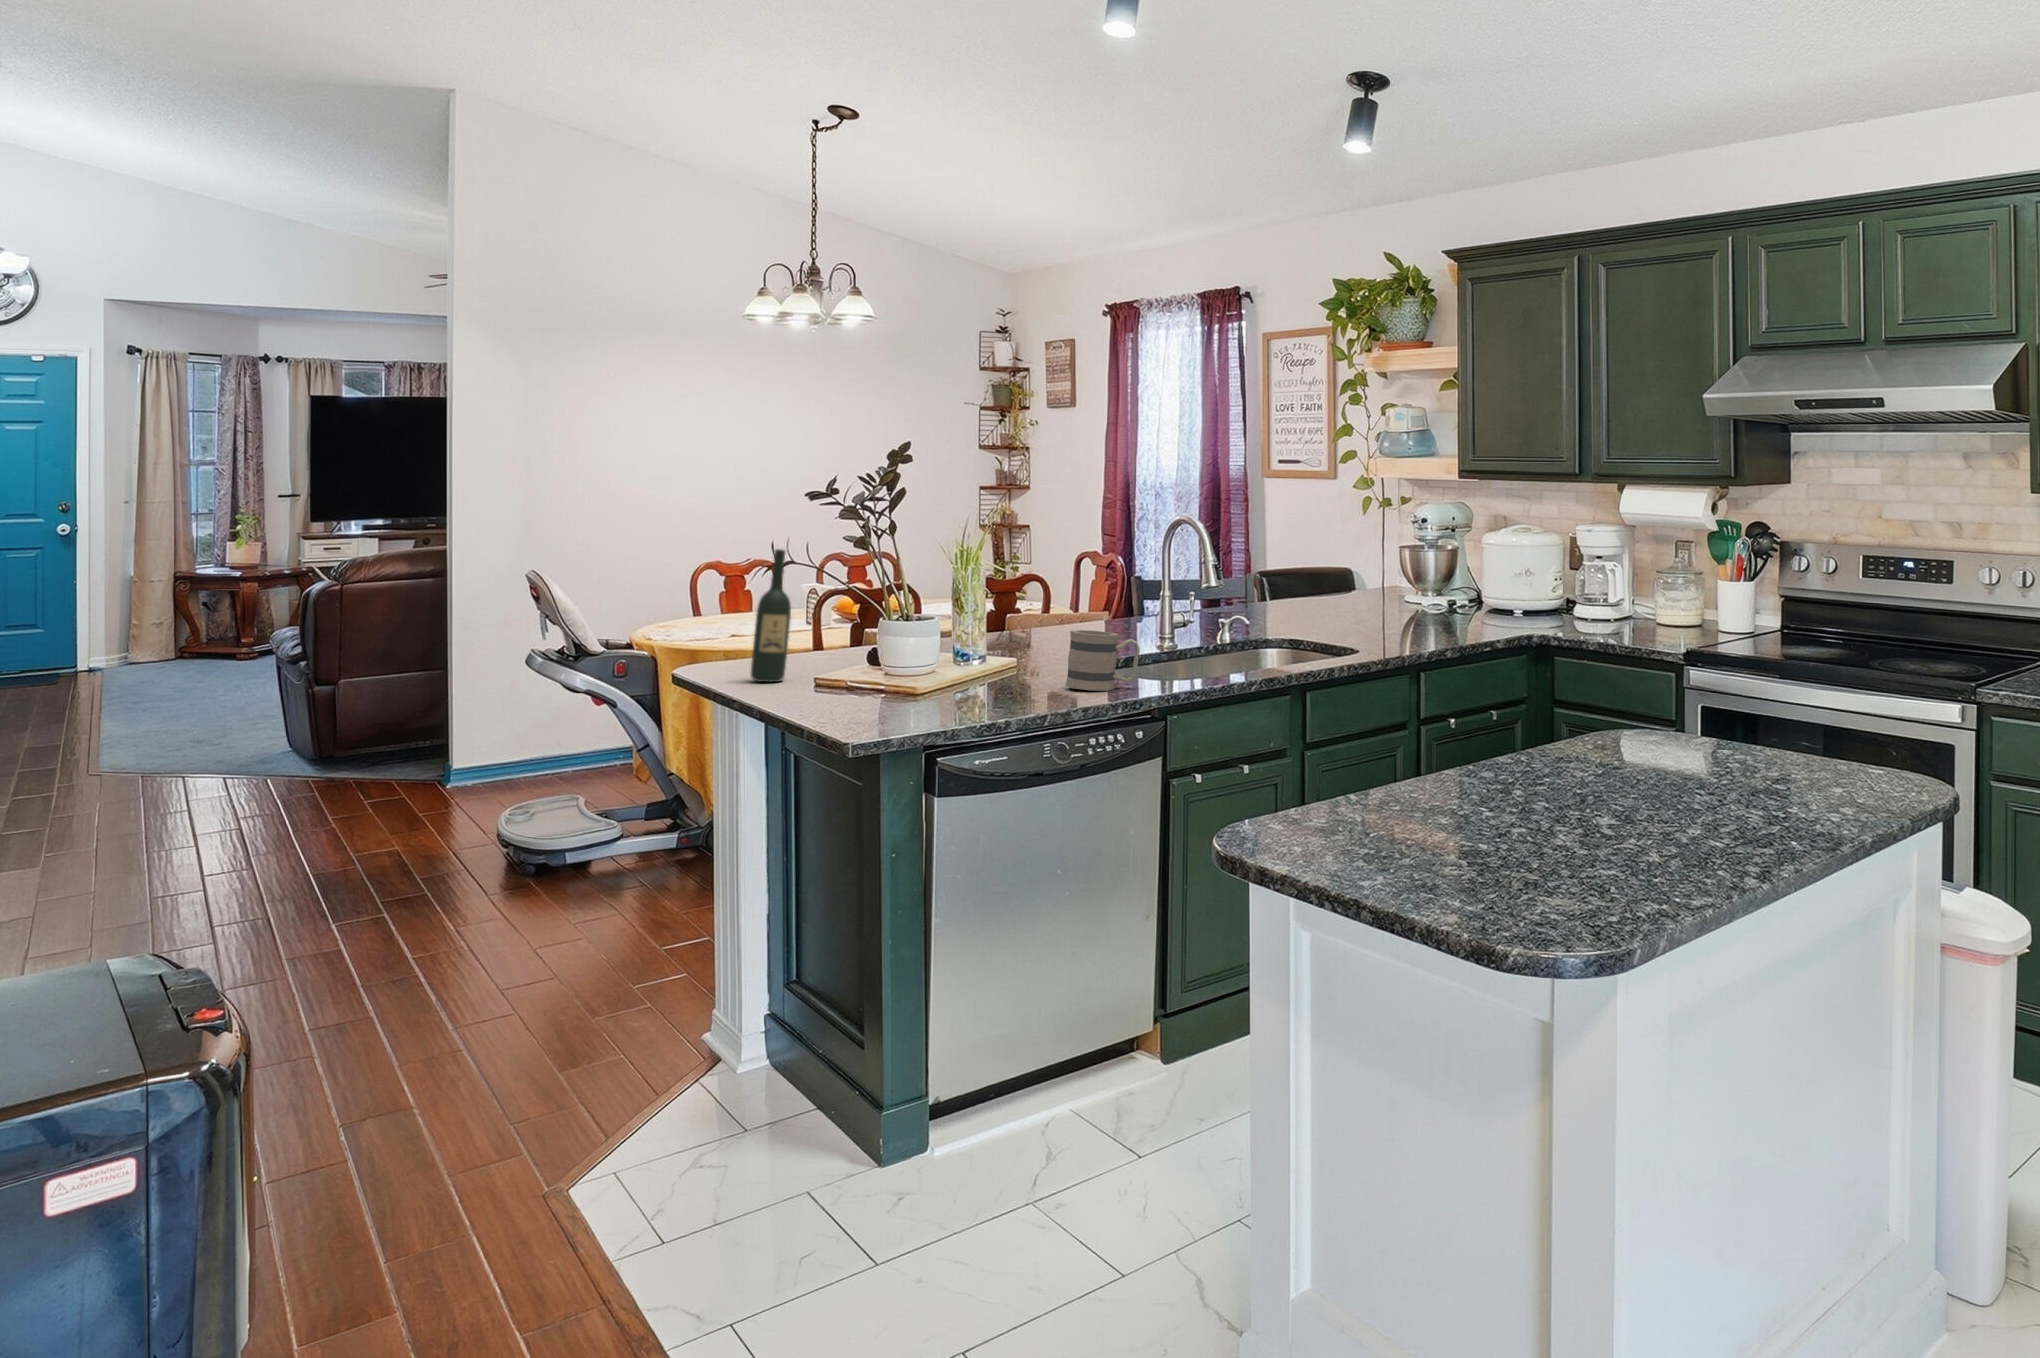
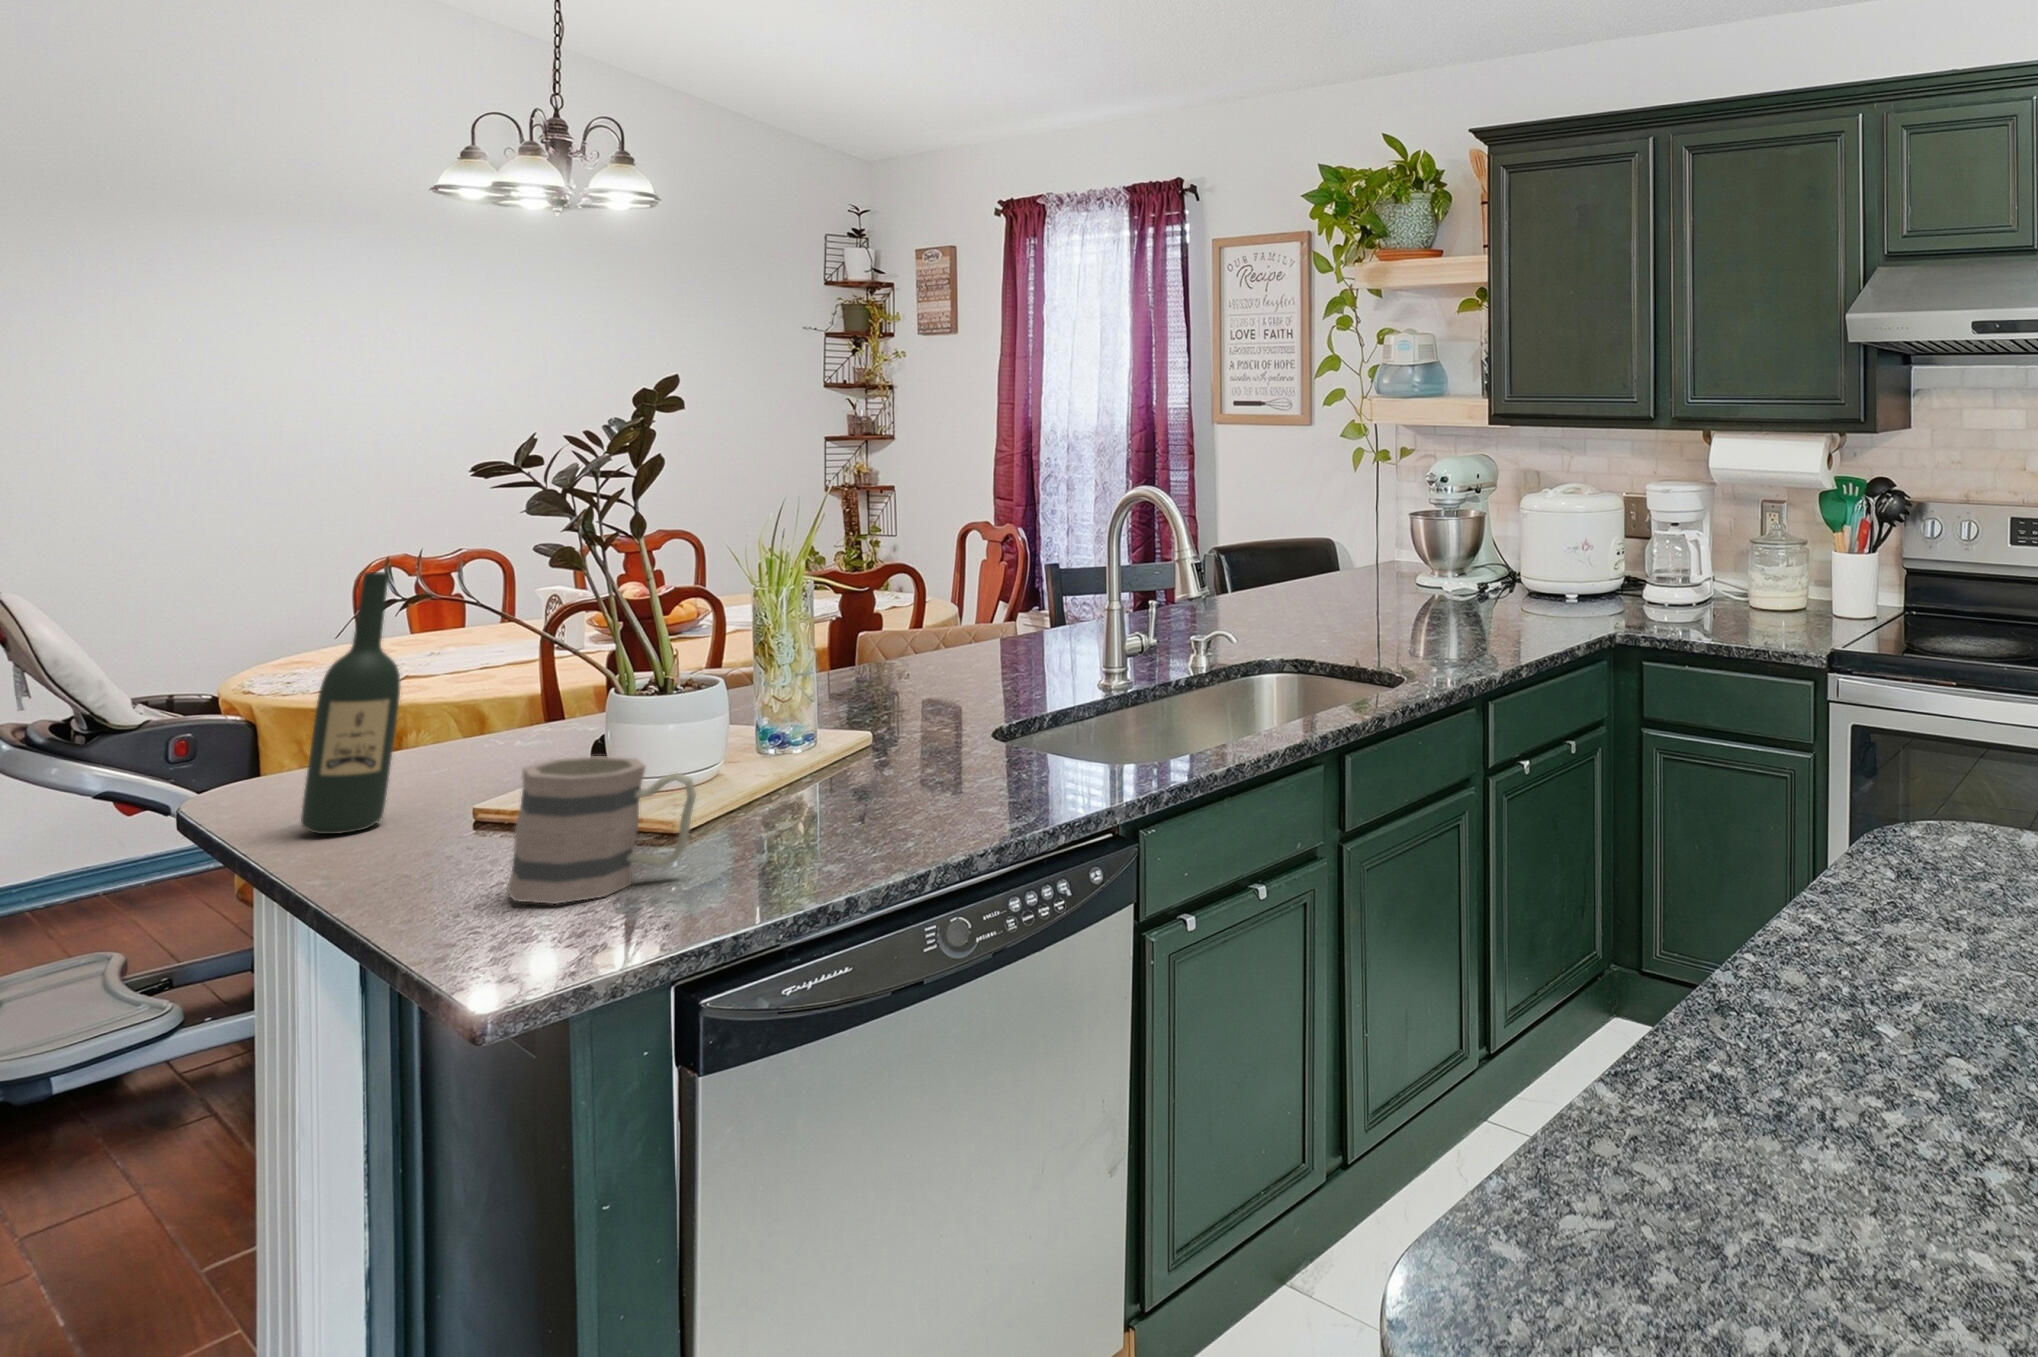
mug: present [1066,630,1140,691] -> present [507,756,696,904]

